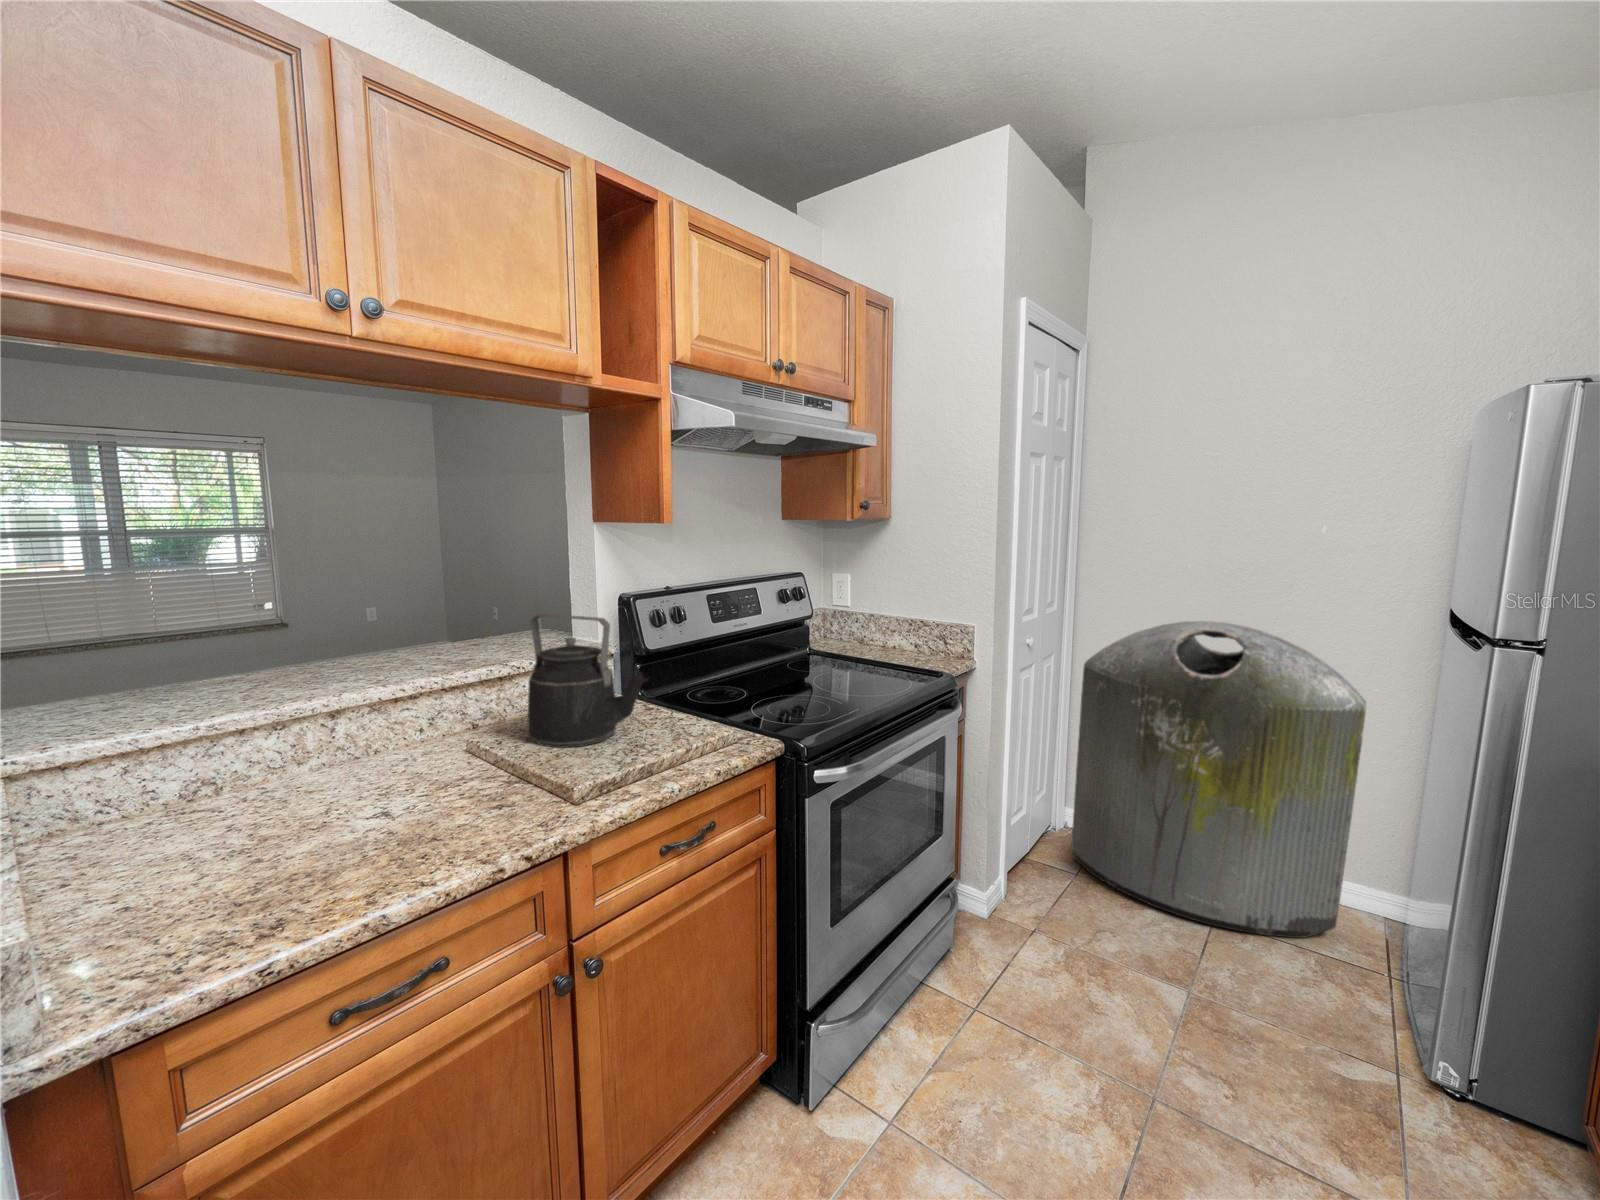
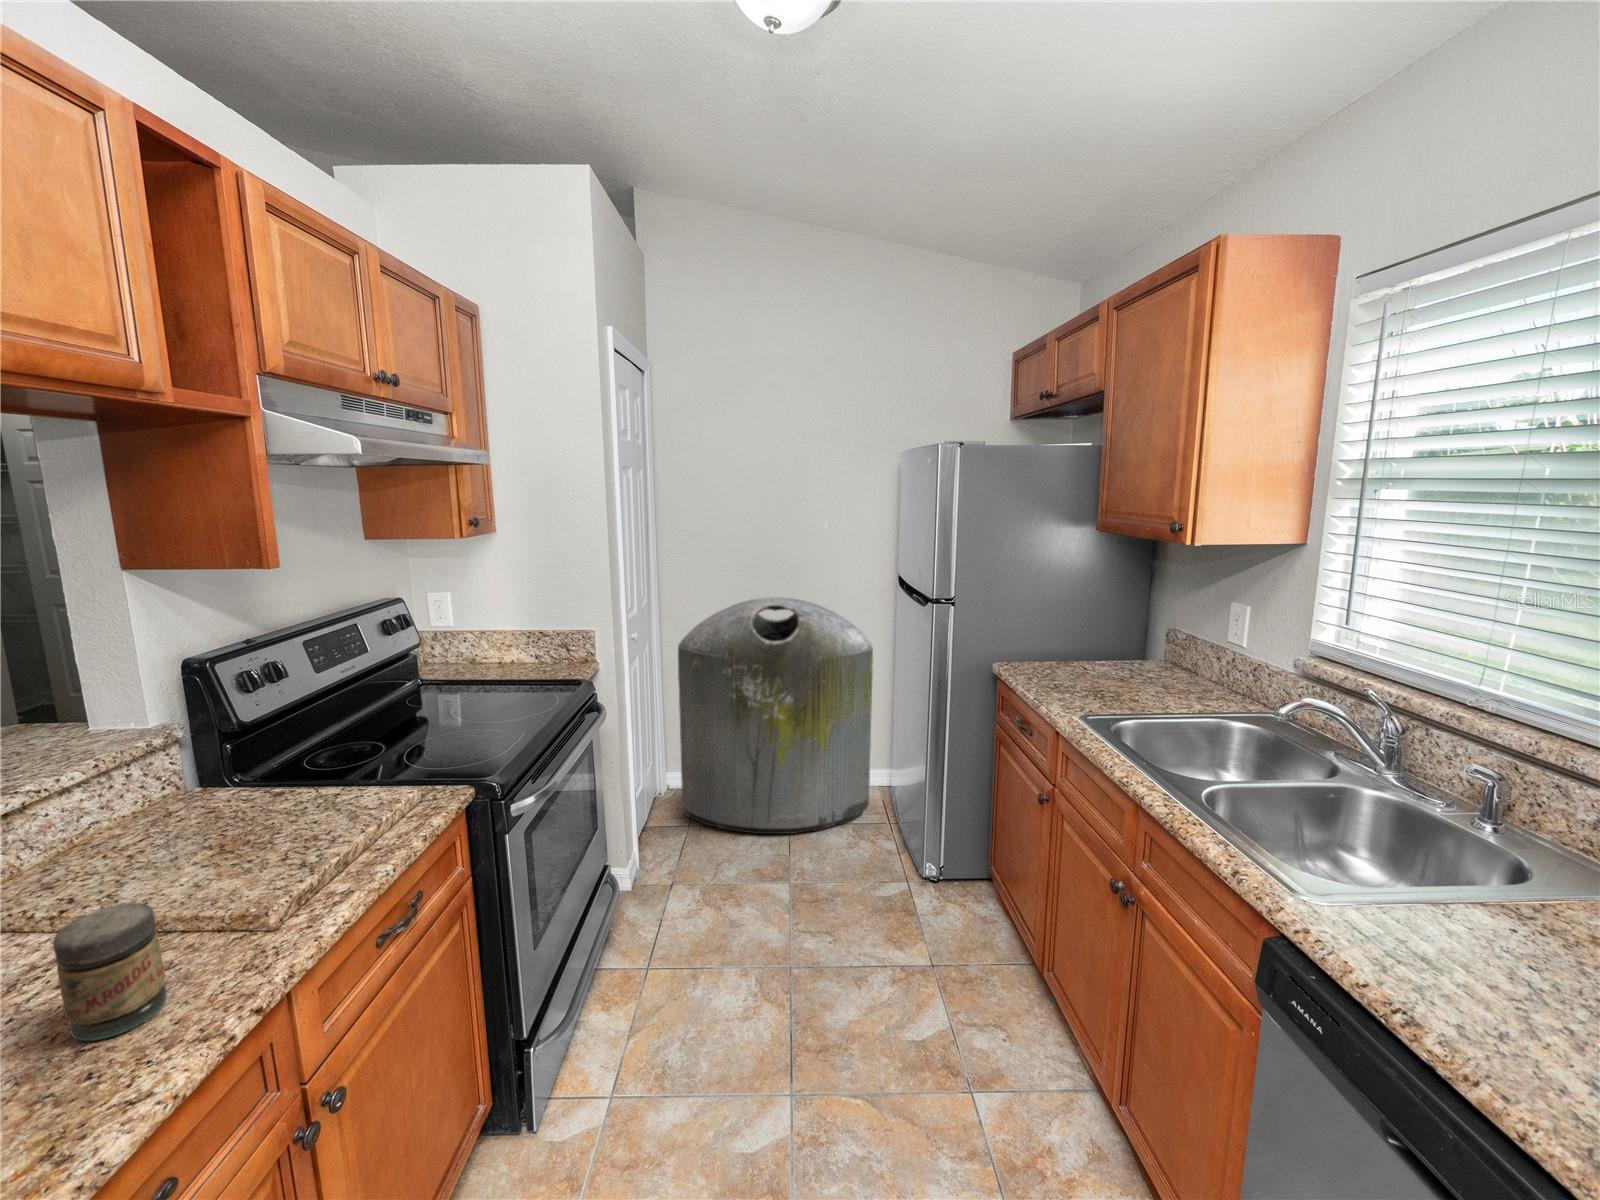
kettle: present [528,614,649,748] -> none [82,697,302,881]
jar: none [426,744,489,837] -> present [53,903,167,1041]

